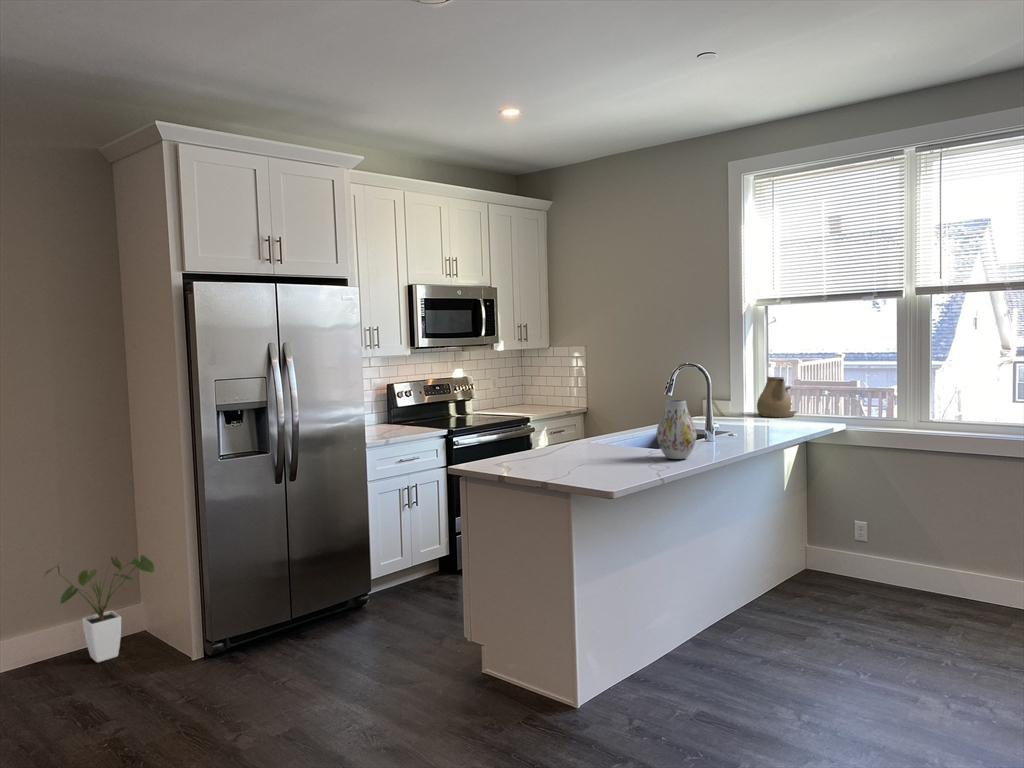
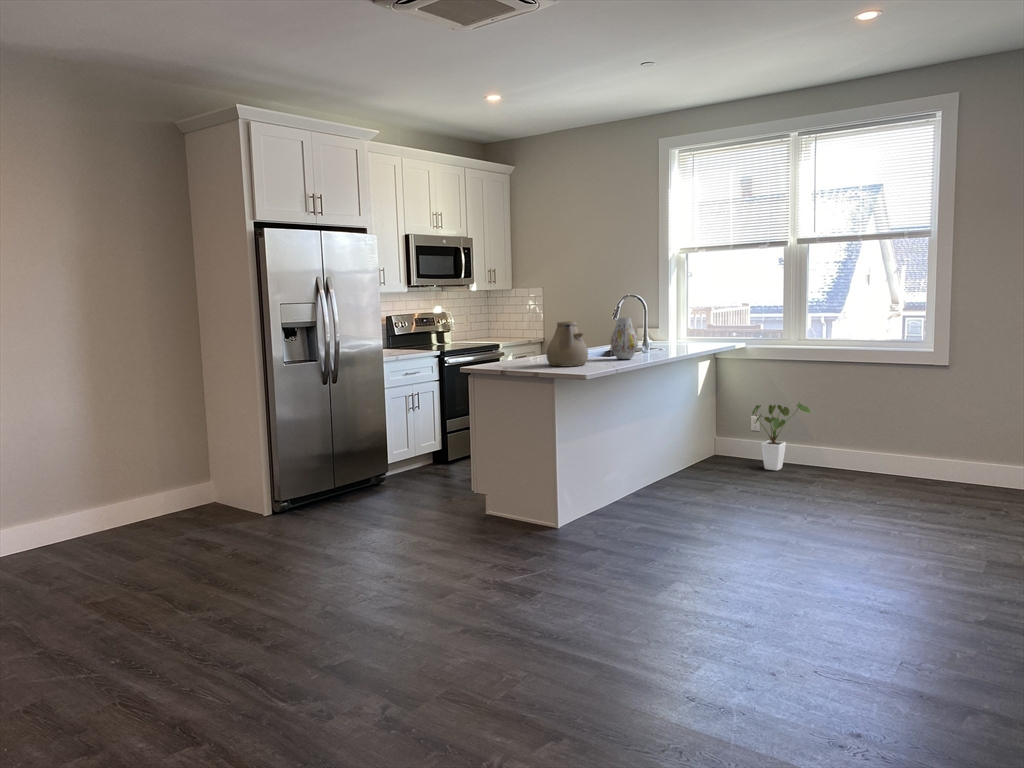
teapot: present [757,377,797,417] -> present [546,322,588,366]
house plant: present [43,555,155,662] -> present [752,403,811,471]

